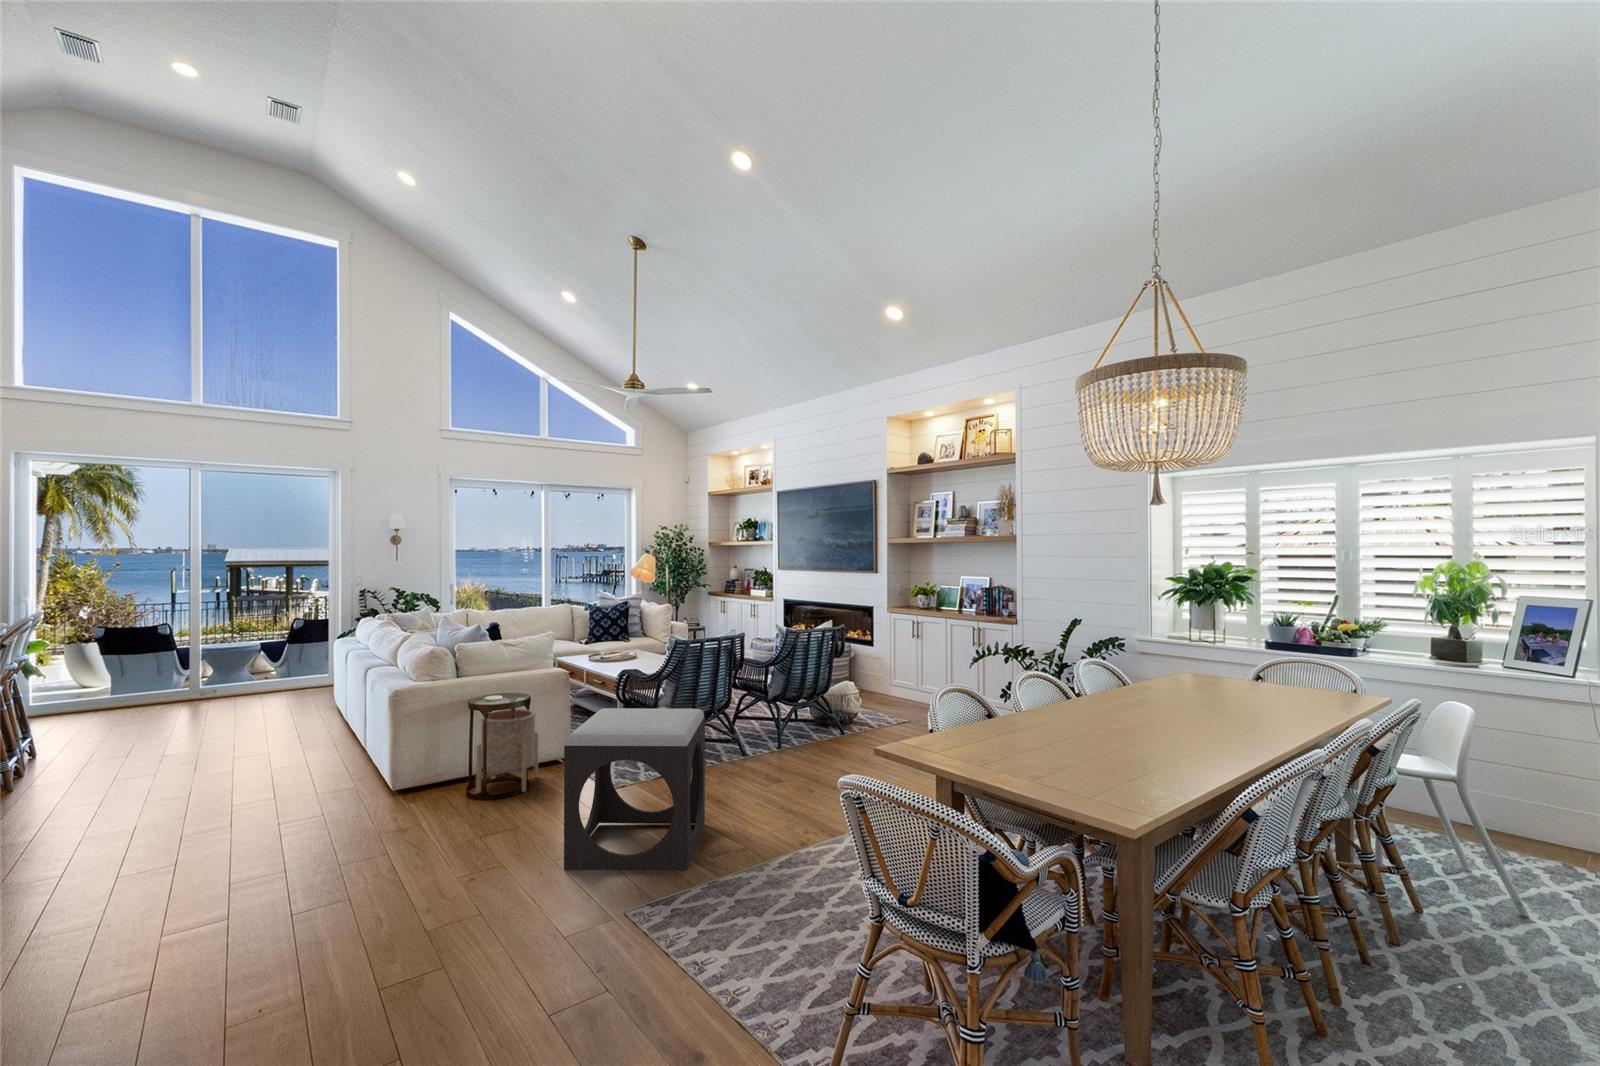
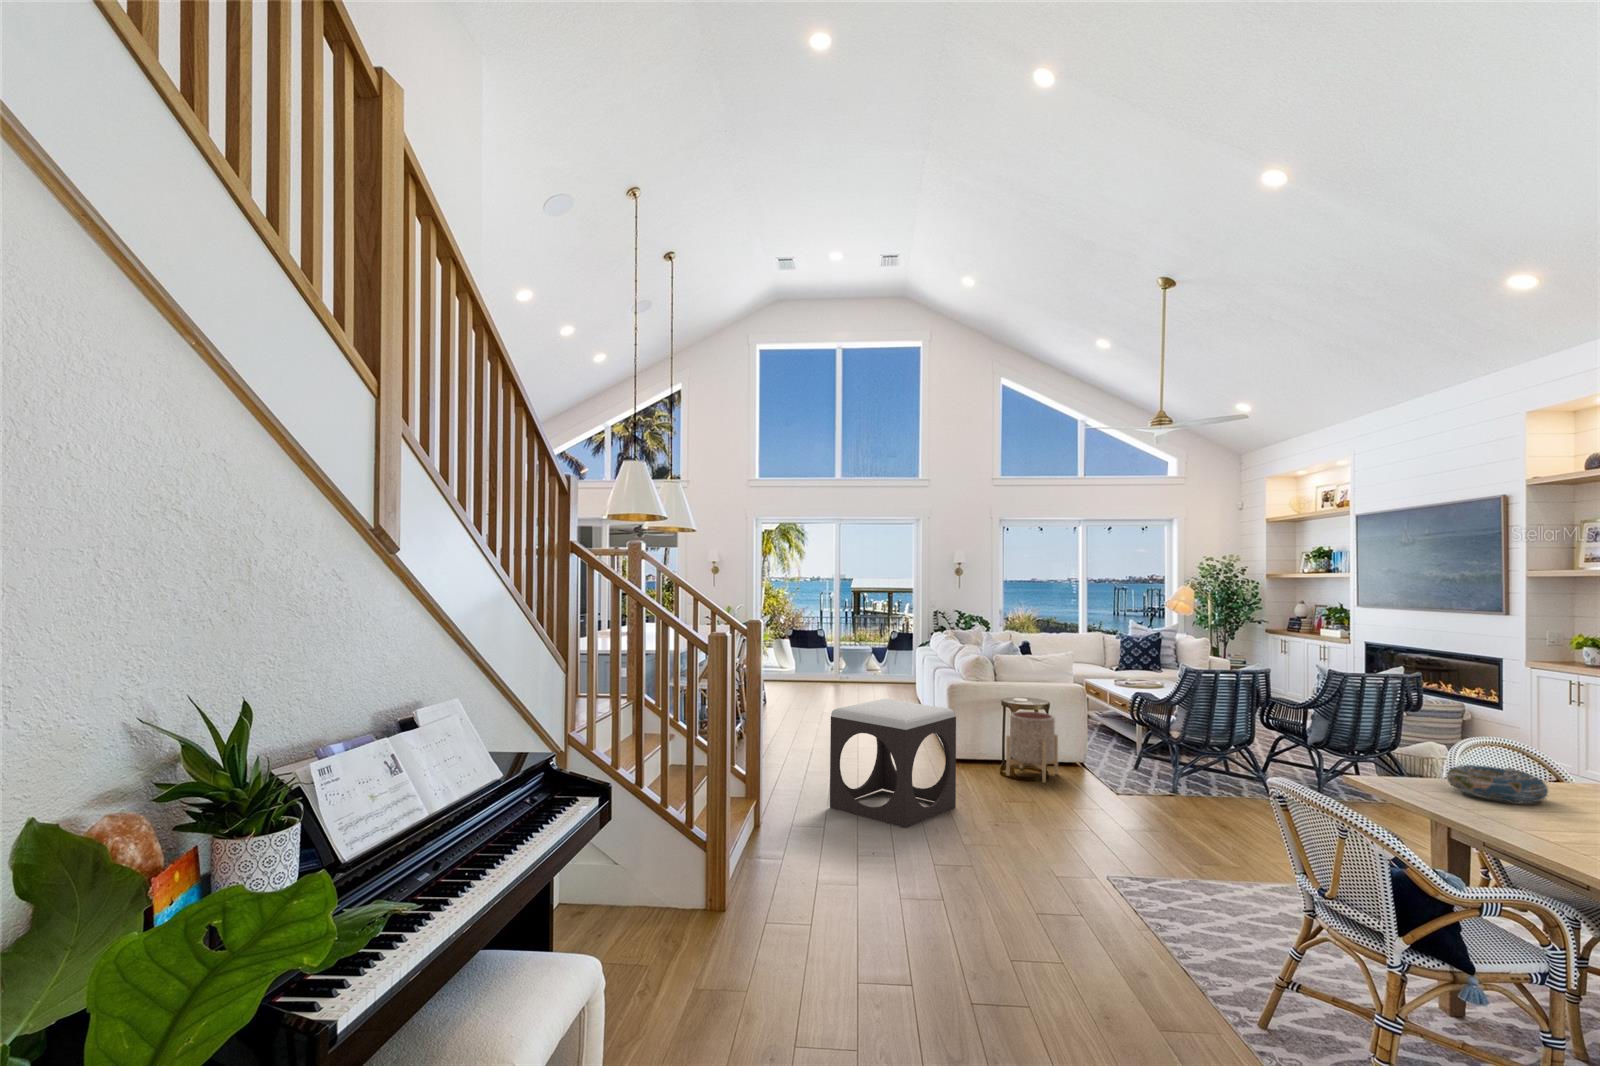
footstool: present [564,708,705,870] -> present [830,699,956,828]
decorative bowl: none [961,720,1036,757] -> present [1447,765,1548,804]

